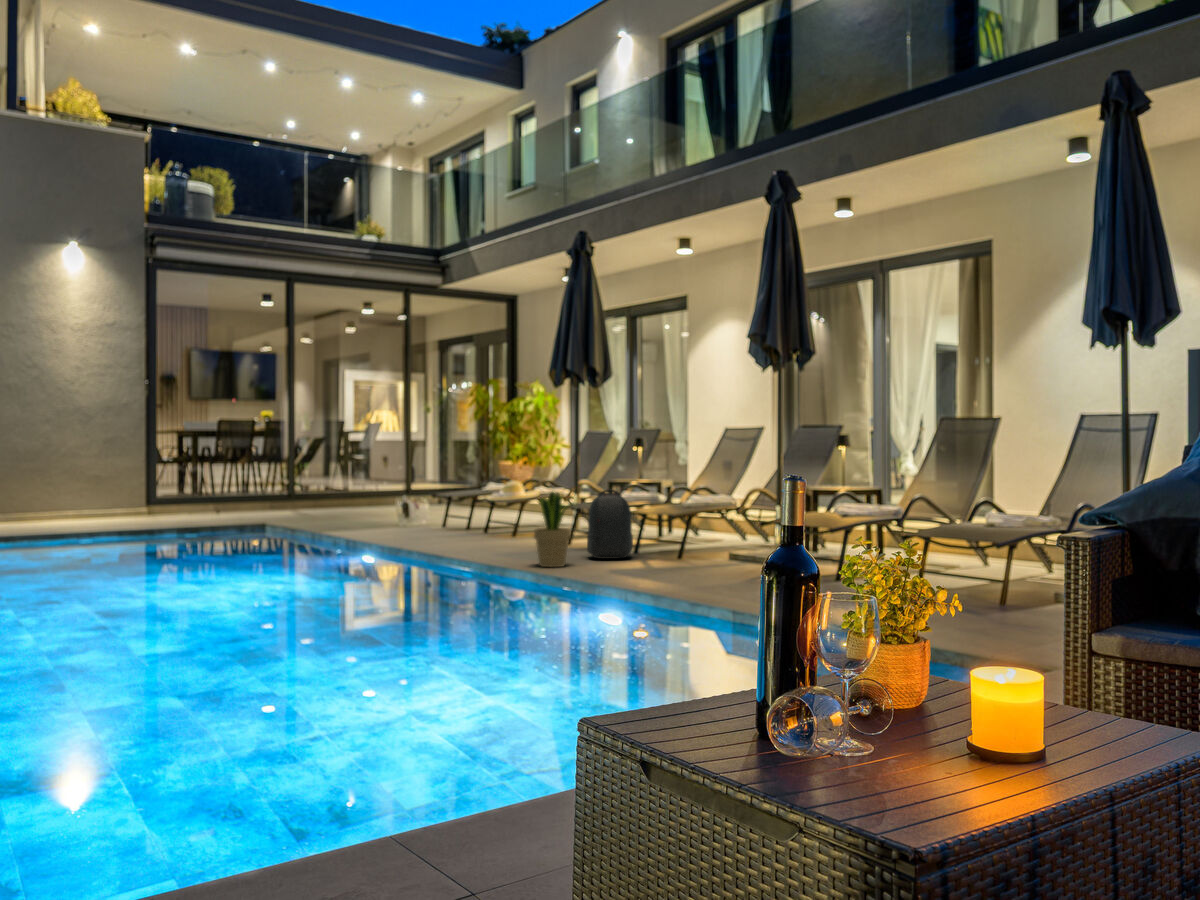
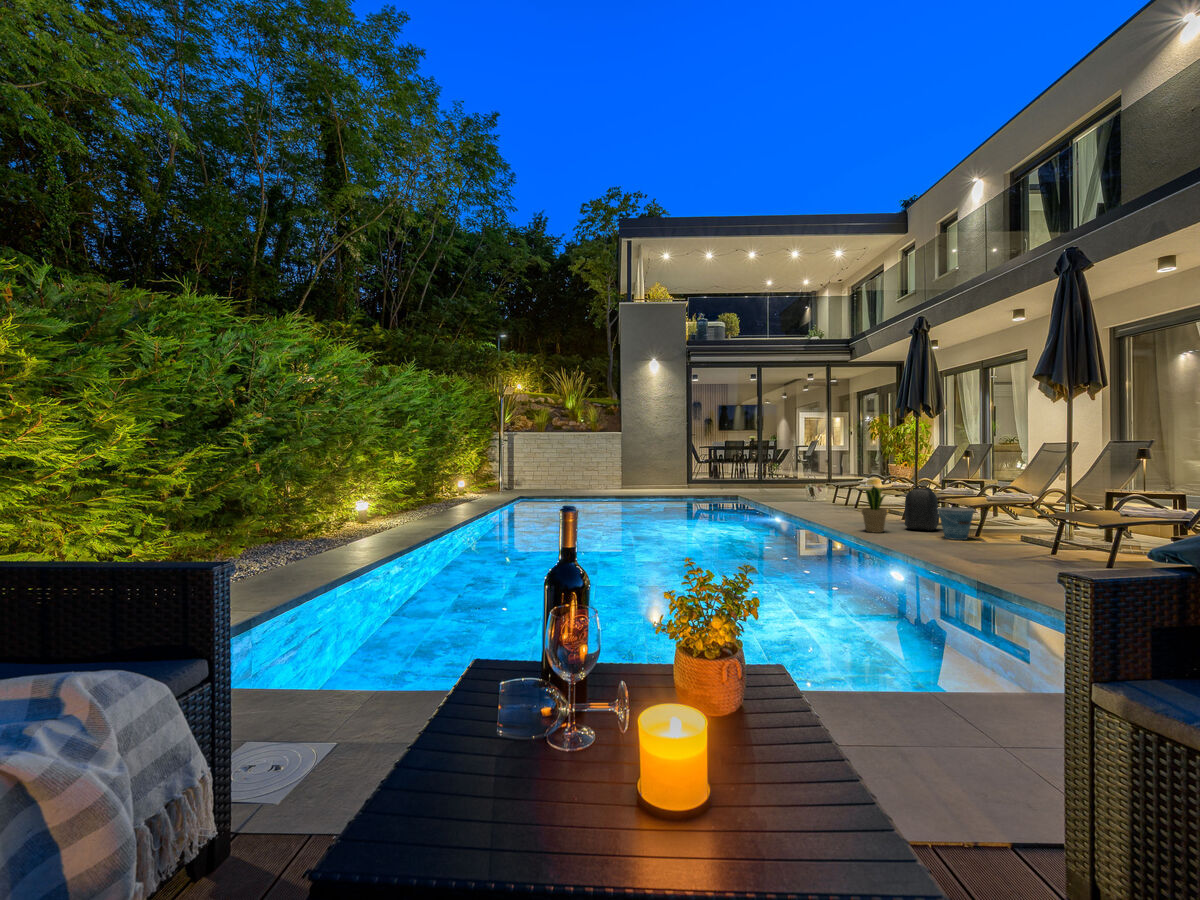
bucket: none [643,519,691,568] -> present [938,507,974,540]

